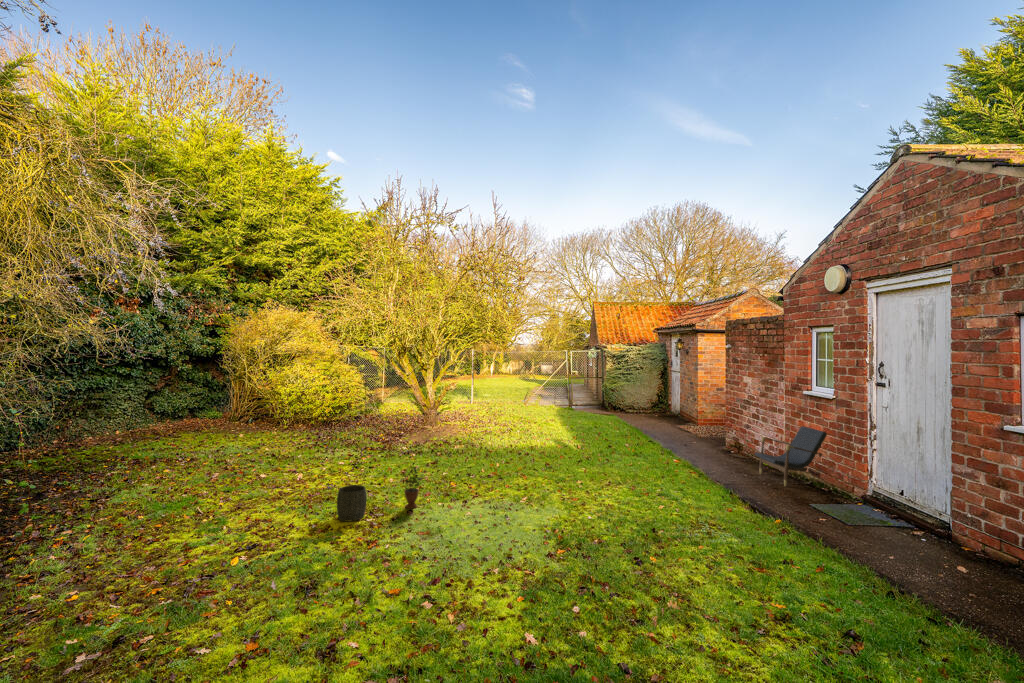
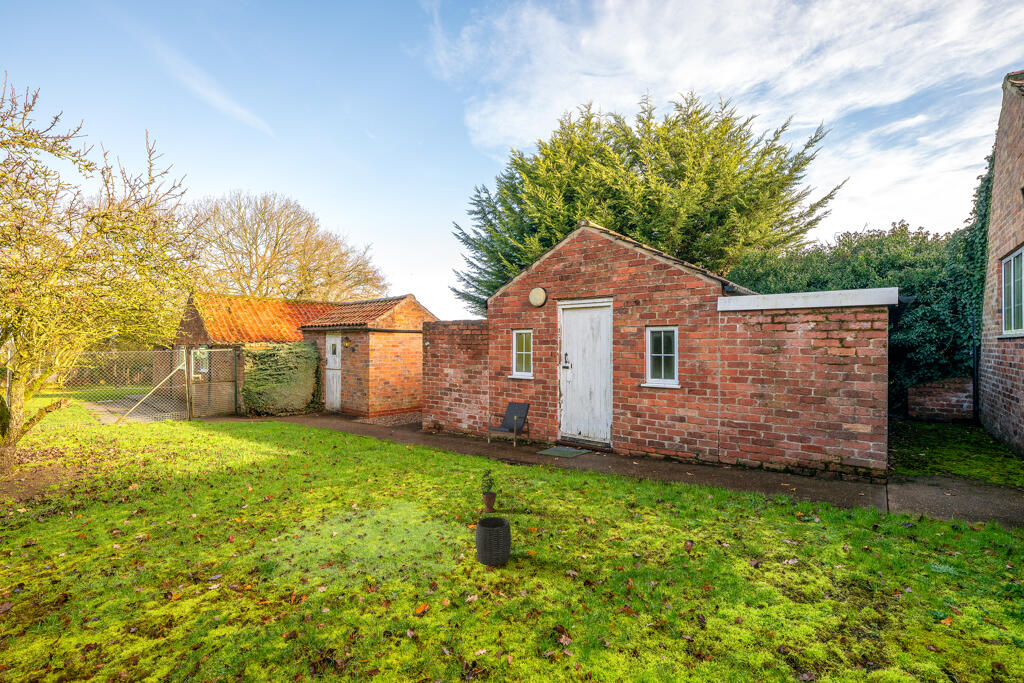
potted plant: present [403,467,420,509] -> present [479,469,497,513]
woven basket: present [337,485,367,522] -> present [476,517,511,565]

